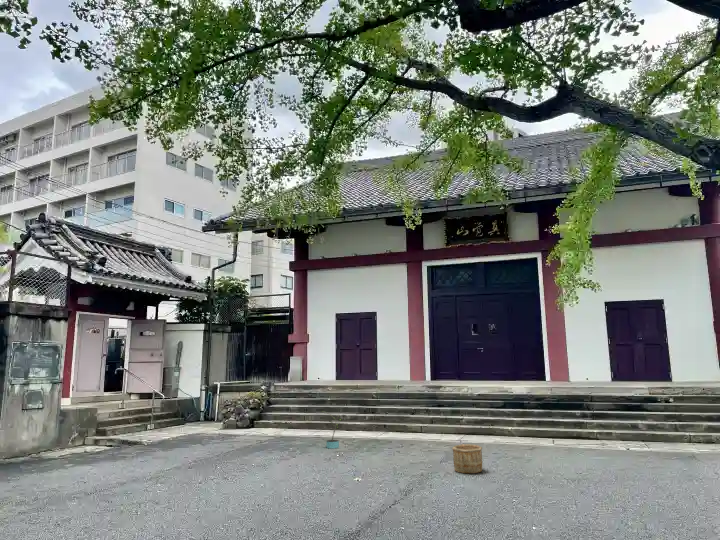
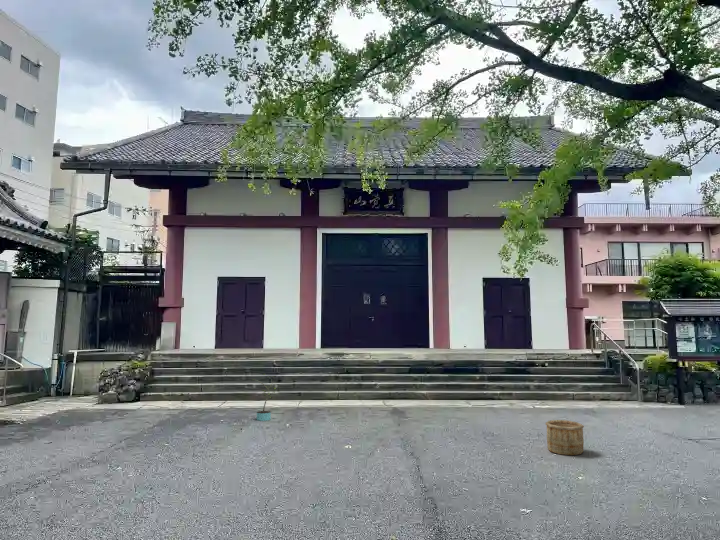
wooden bucket: present [452,444,482,473] -> present [546,420,584,455]

